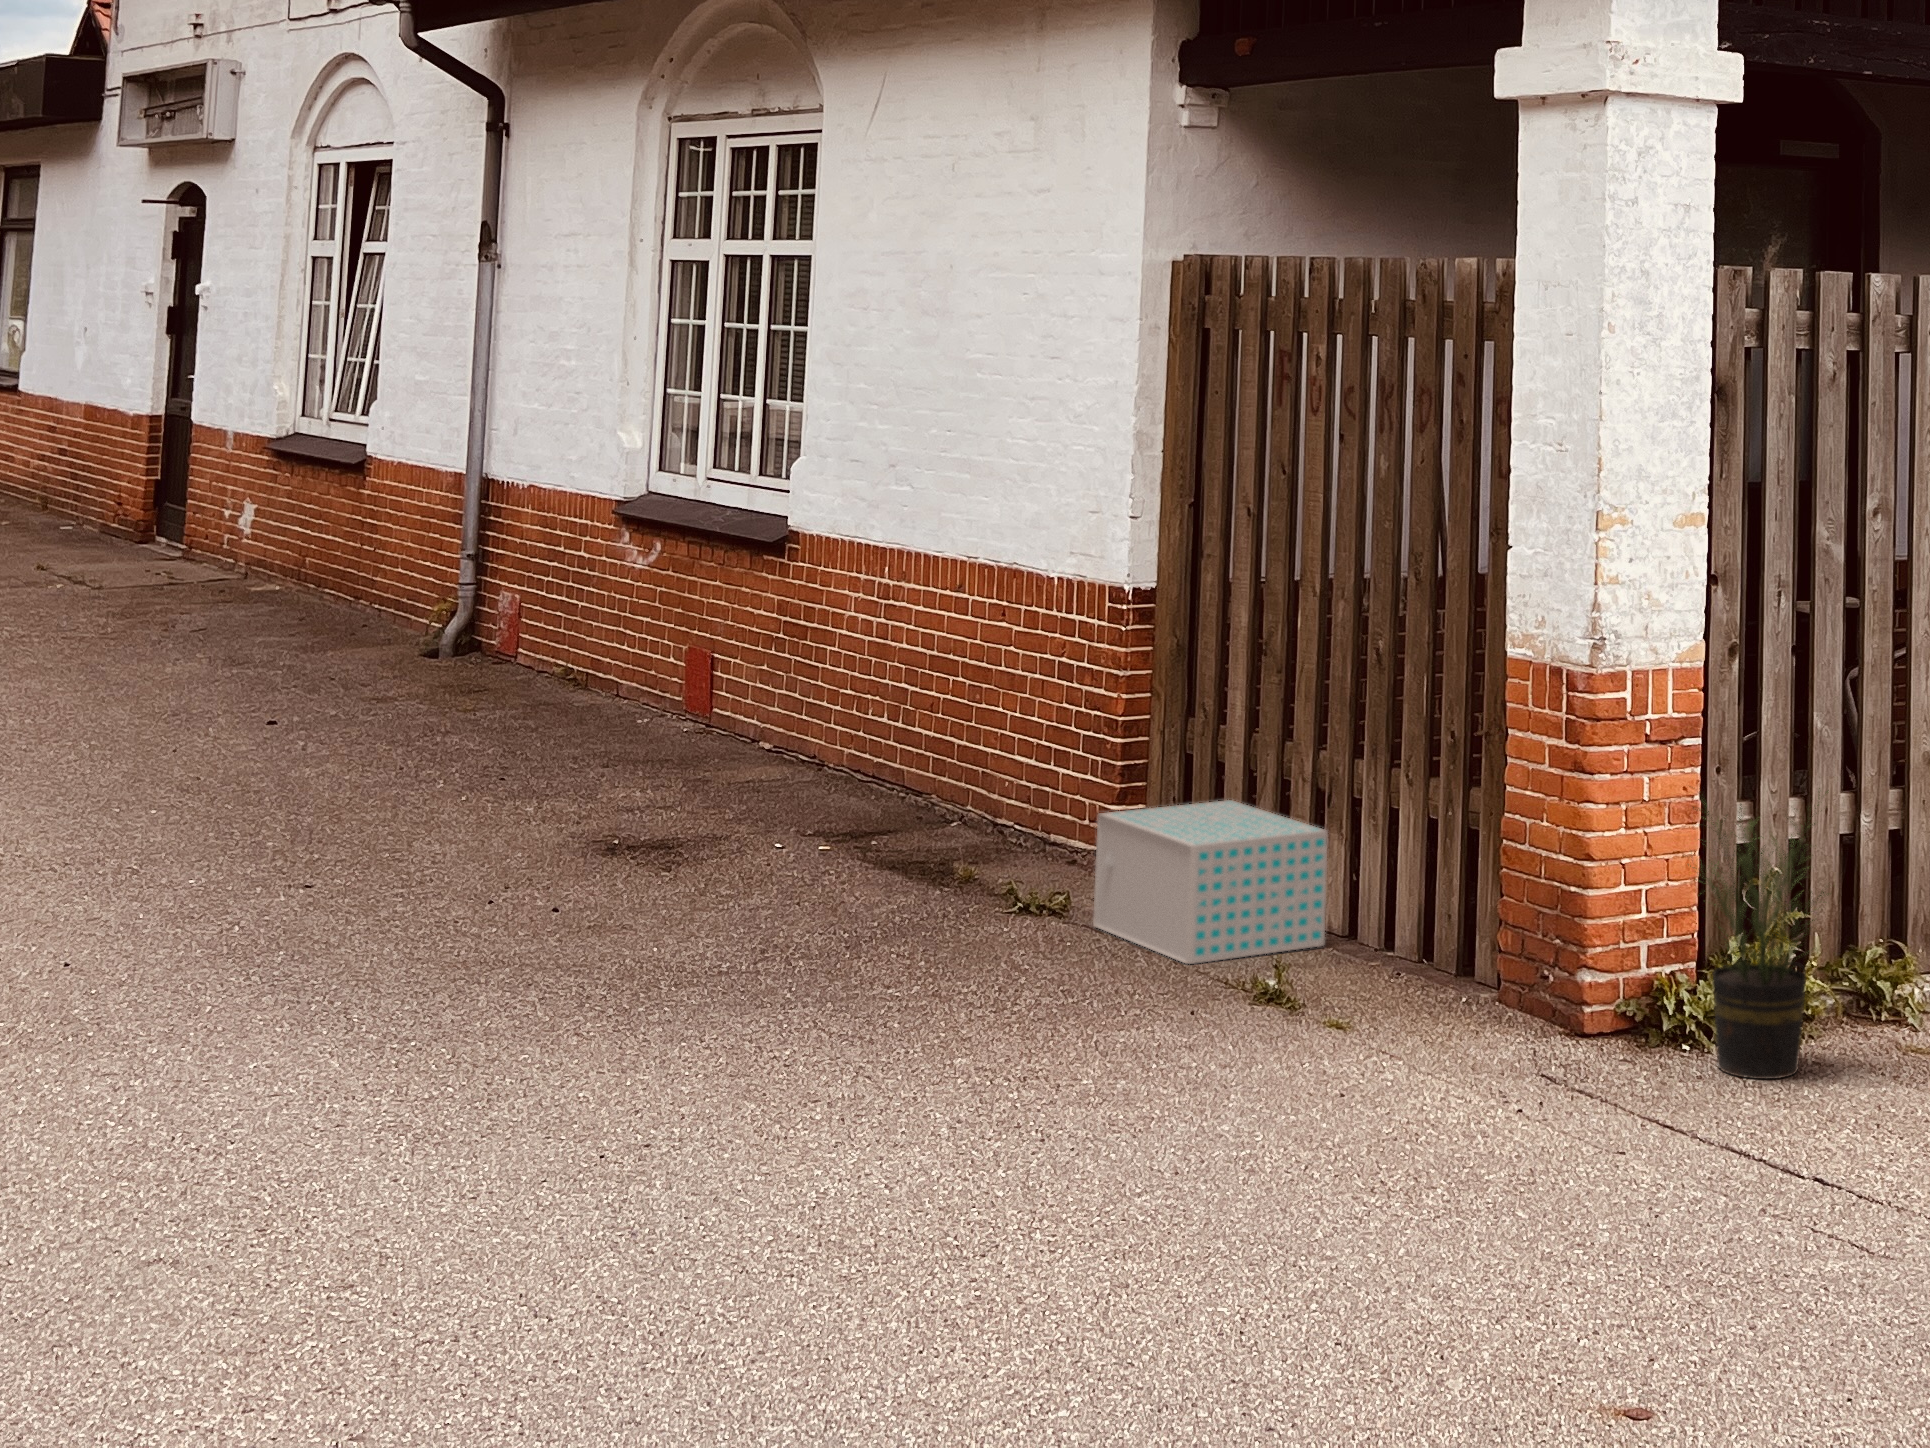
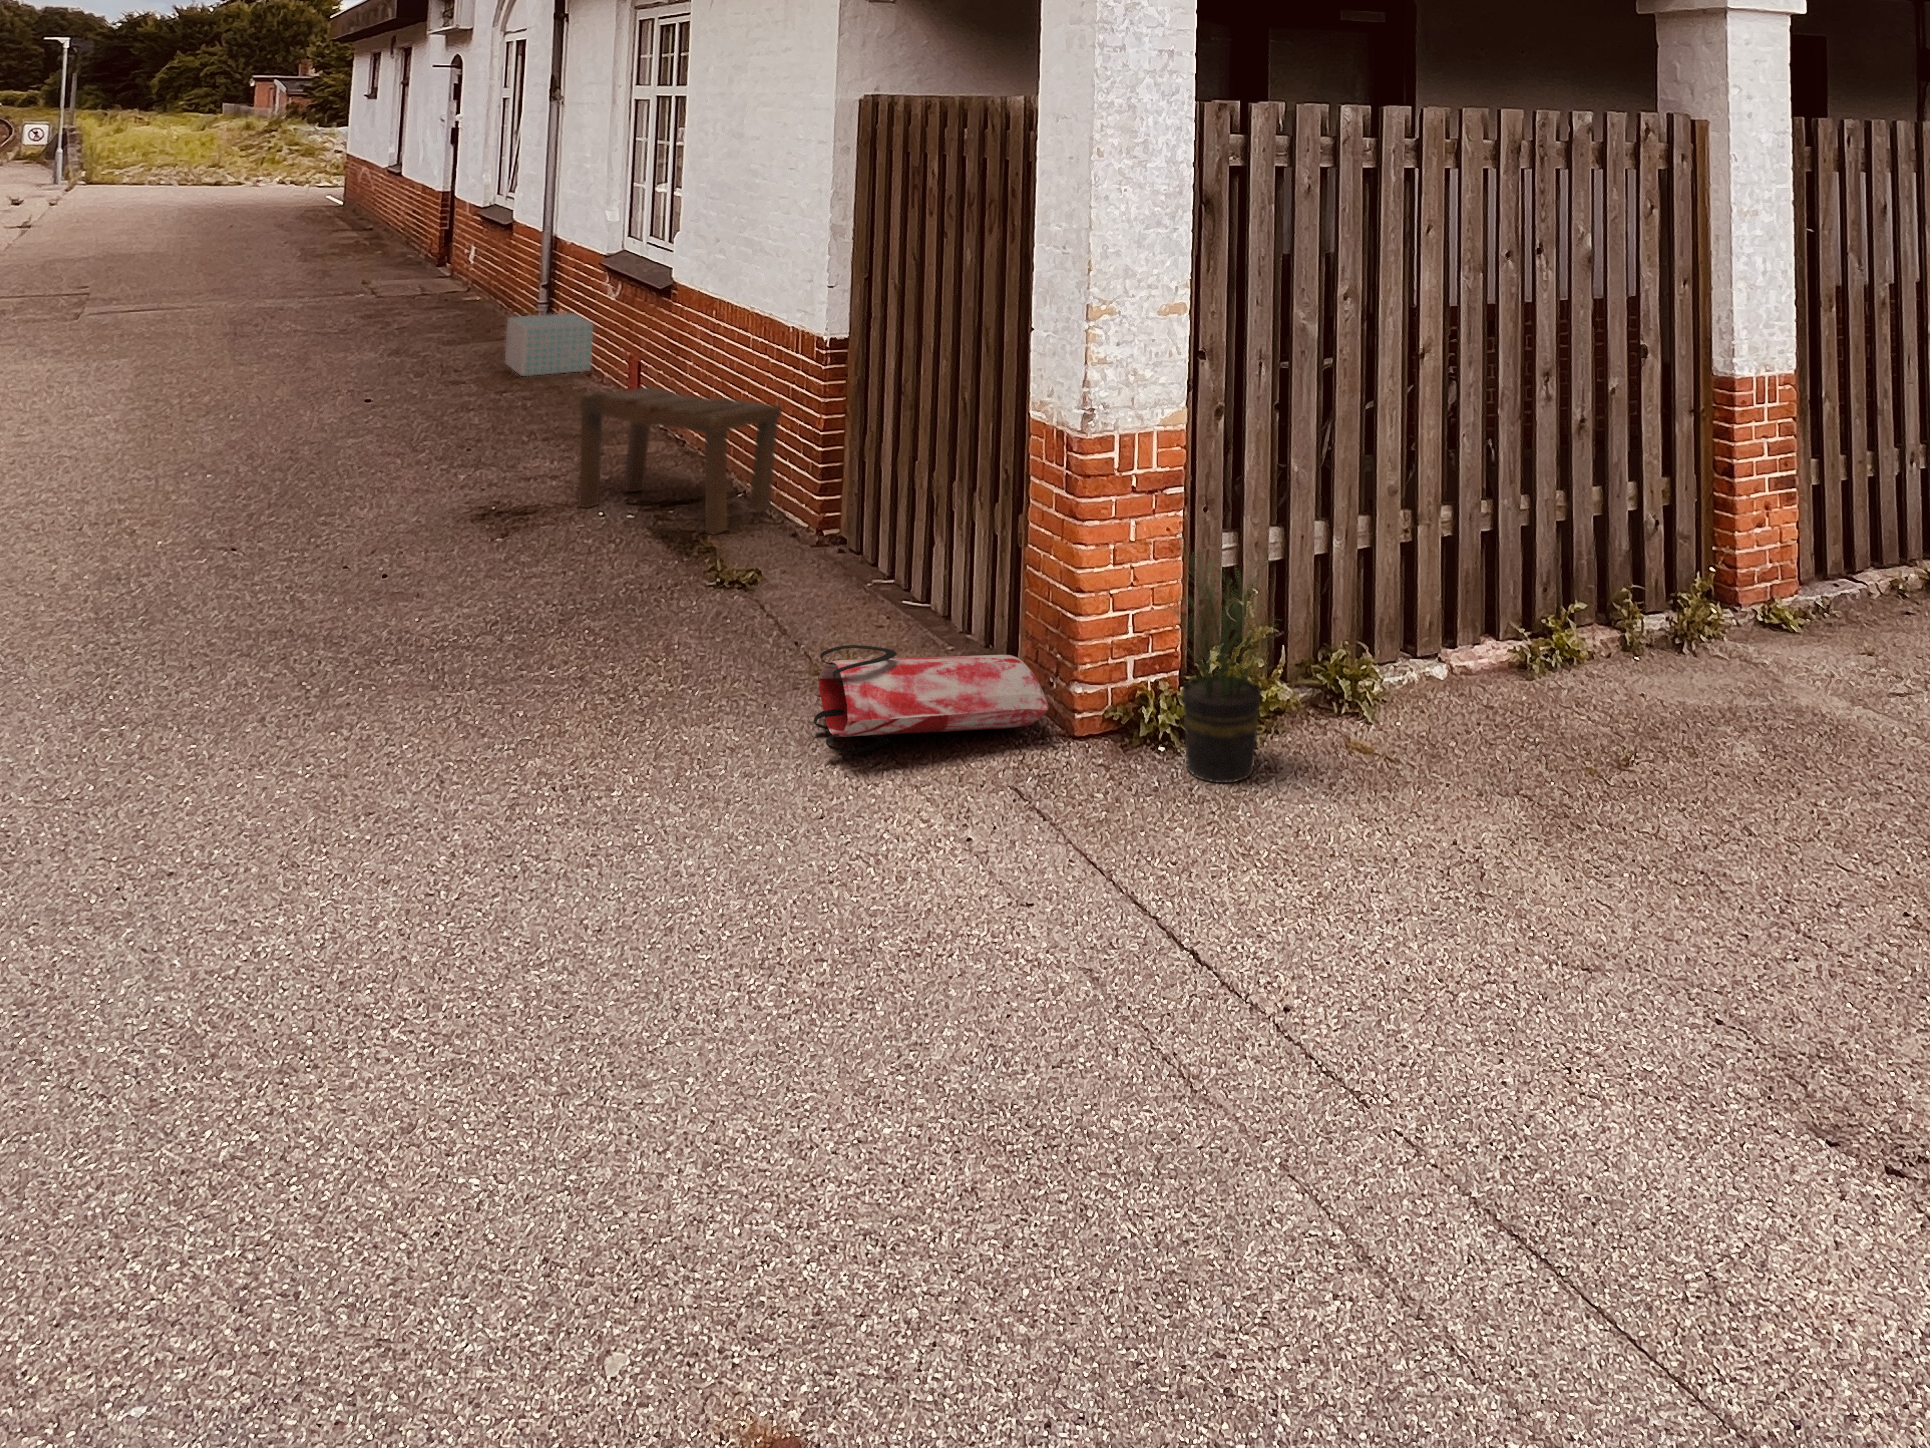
bench: none [733,679,1032,873] -> present [578,387,782,535]
storage box: present [1093,800,1327,964] -> present [505,313,593,376]
bag: none [1249,941,1544,1058] -> present [814,645,1049,753]

